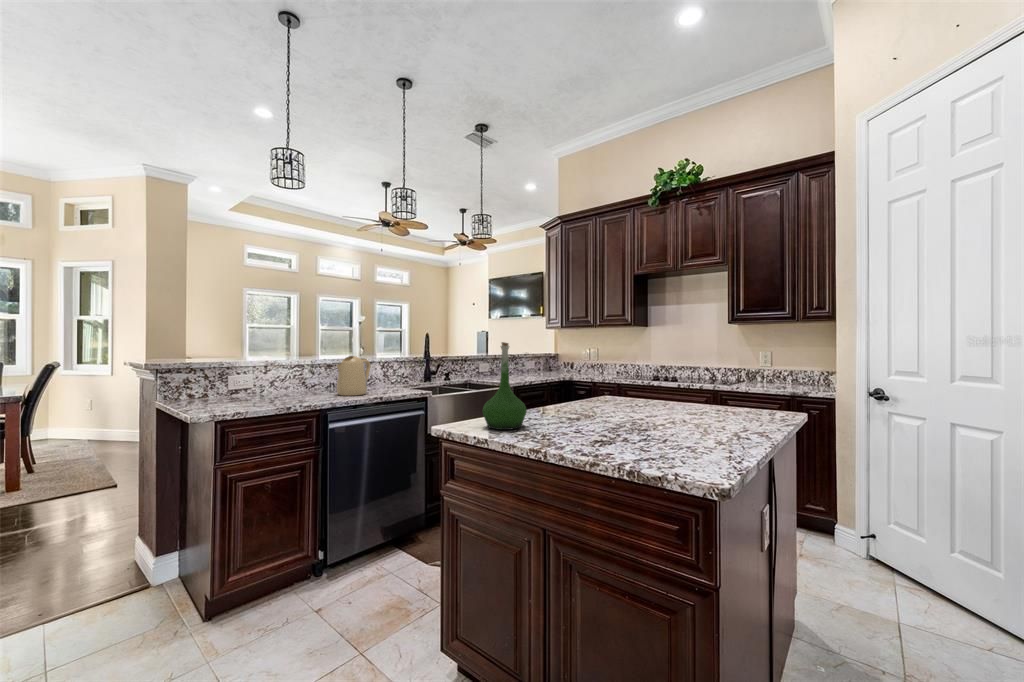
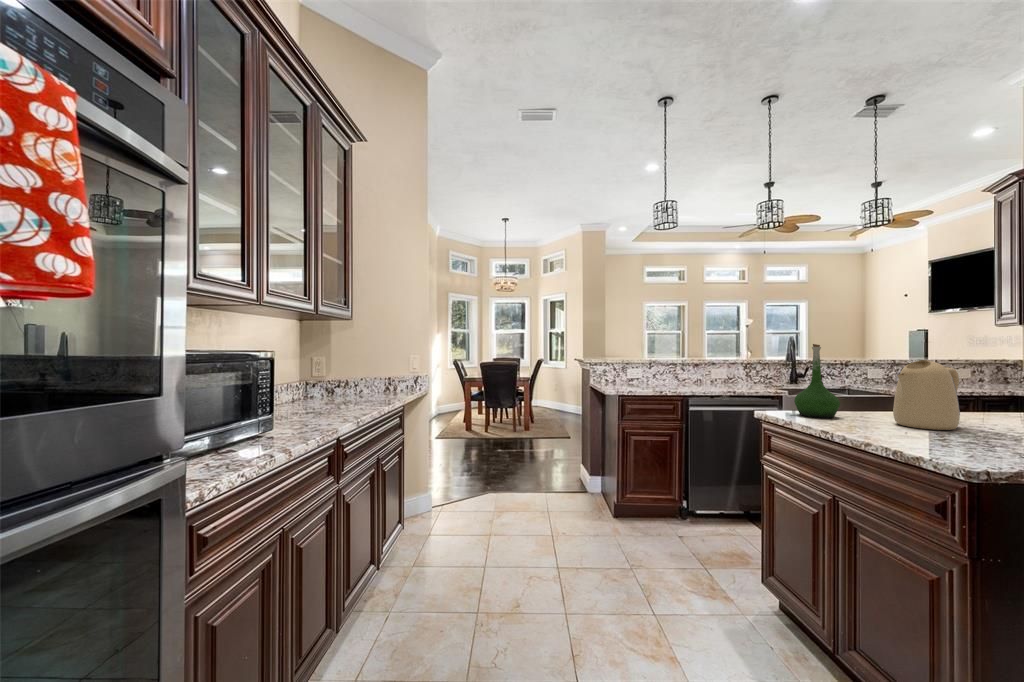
kettle: present [337,356,370,396] -> present [893,360,960,430]

